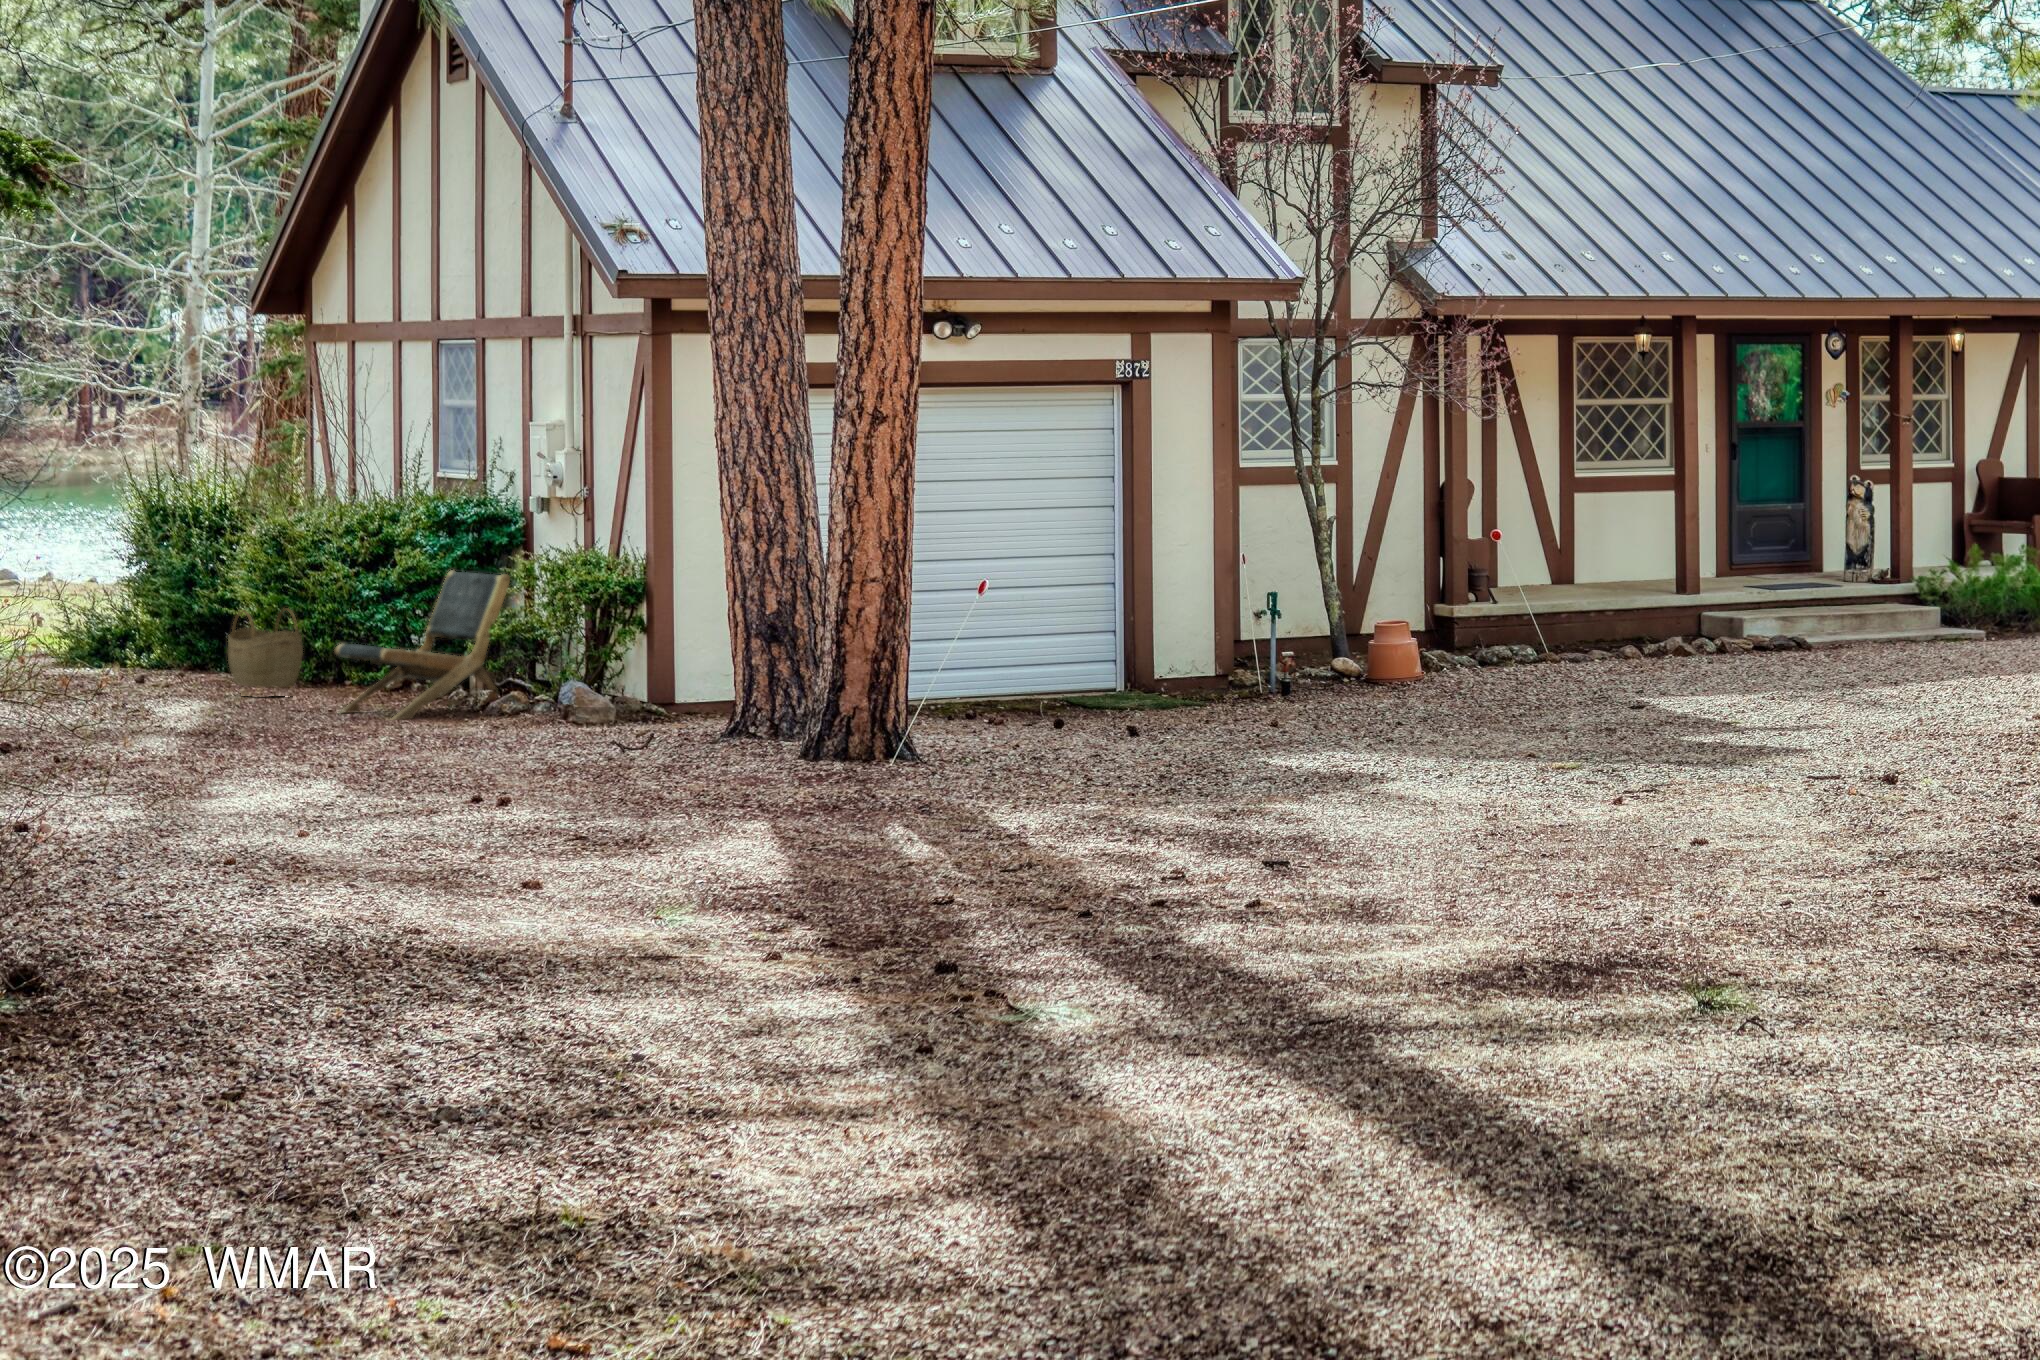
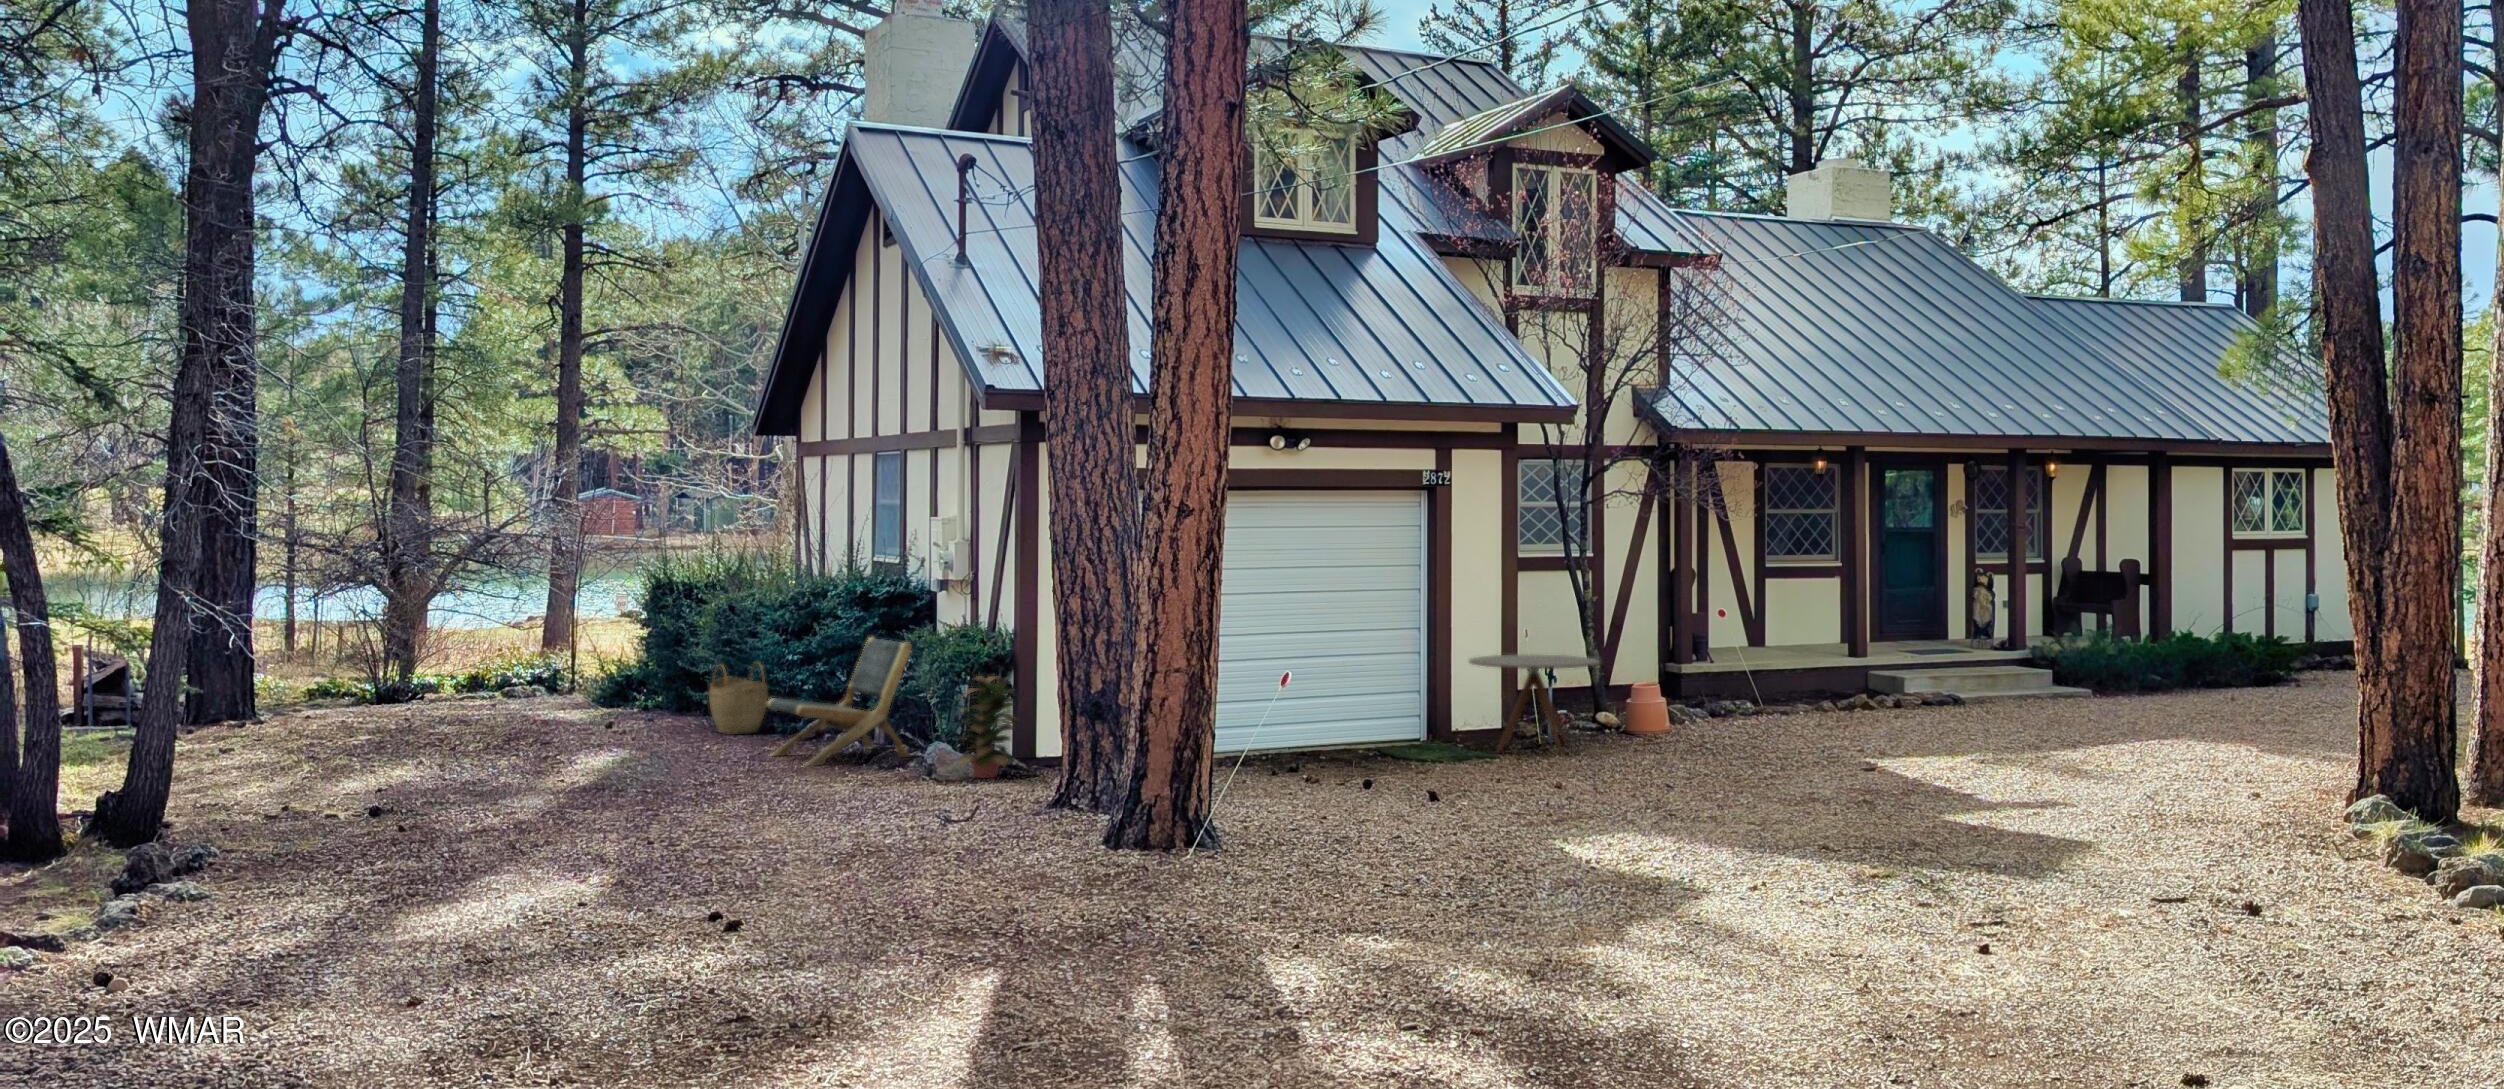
round table: none [1182,583,1340,698] -> present [1469,655,1599,754]
decorative plant: none [580,608,665,725] -> present [957,676,1019,778]

